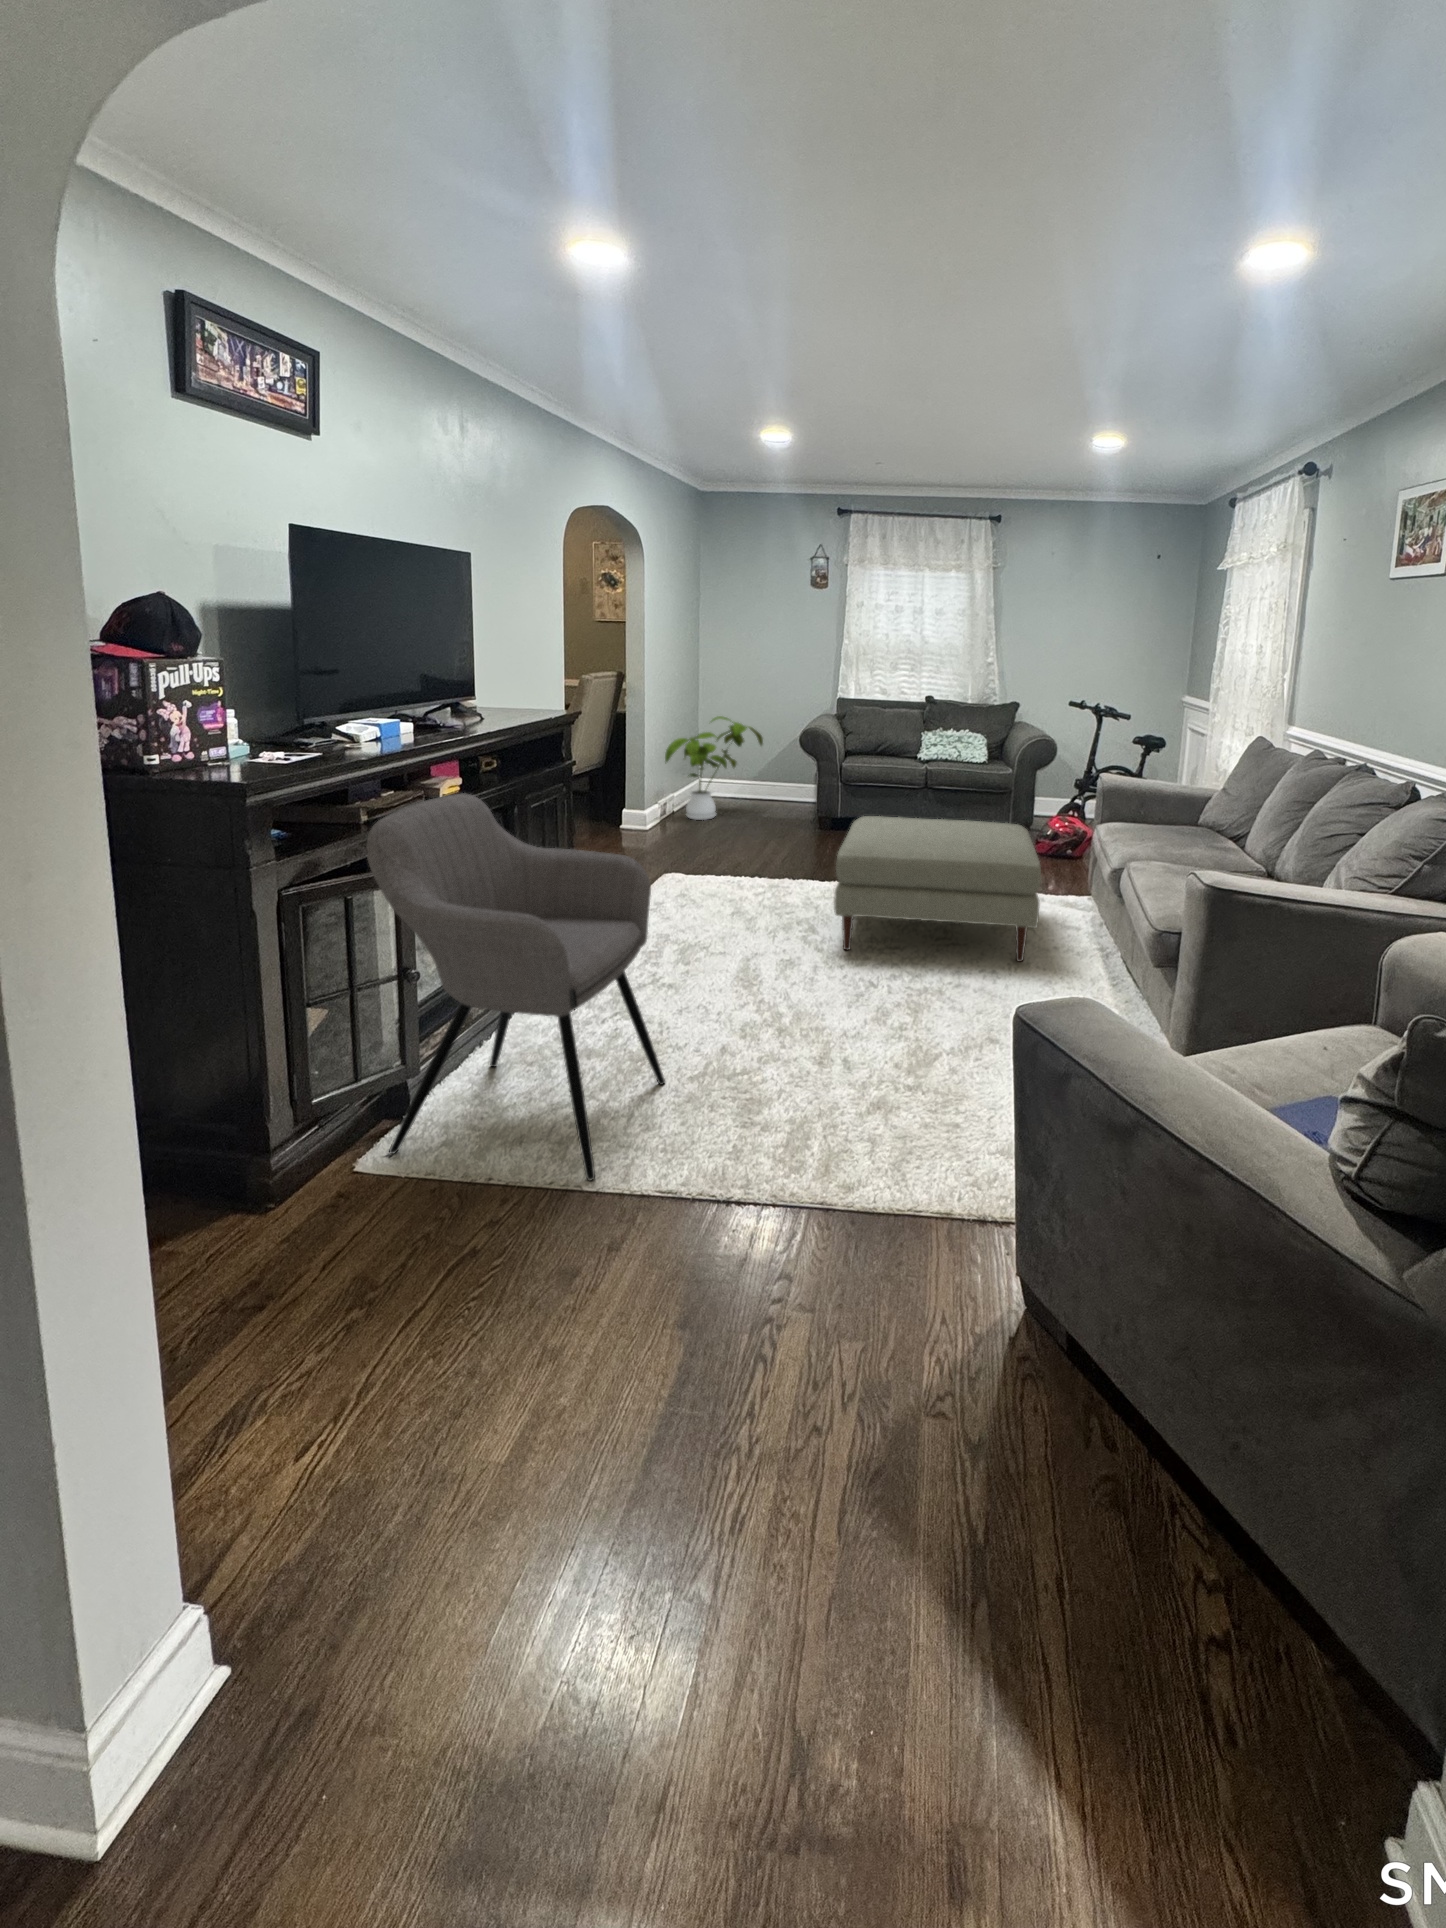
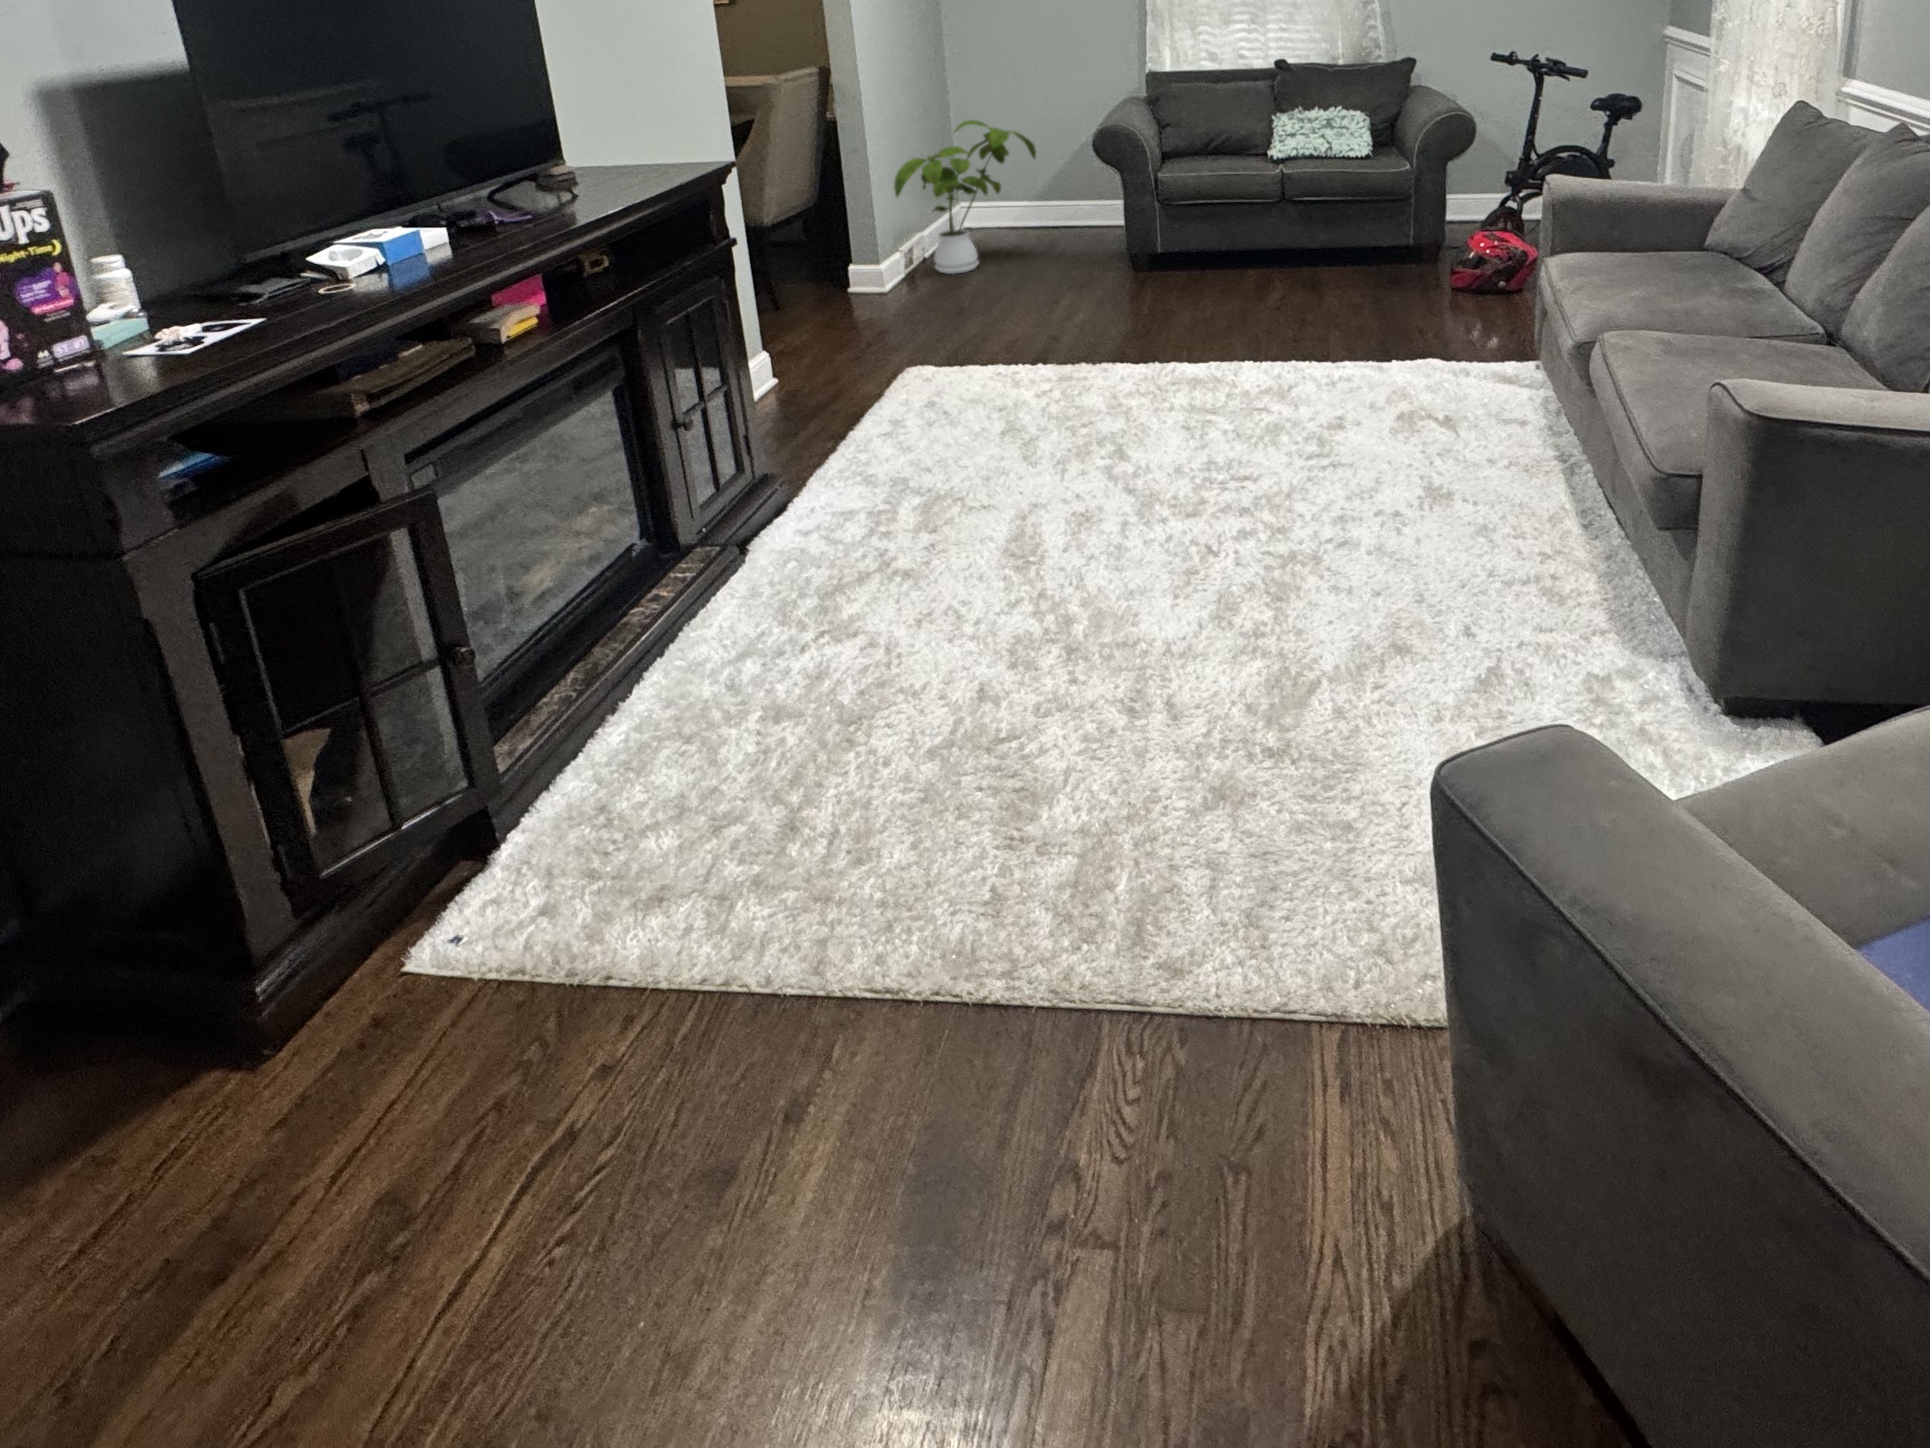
armchair: present [366,793,665,1181] -> none [335,353,890,970]
ottoman: present [834,816,1041,962] -> none [1143,273,1462,495]

